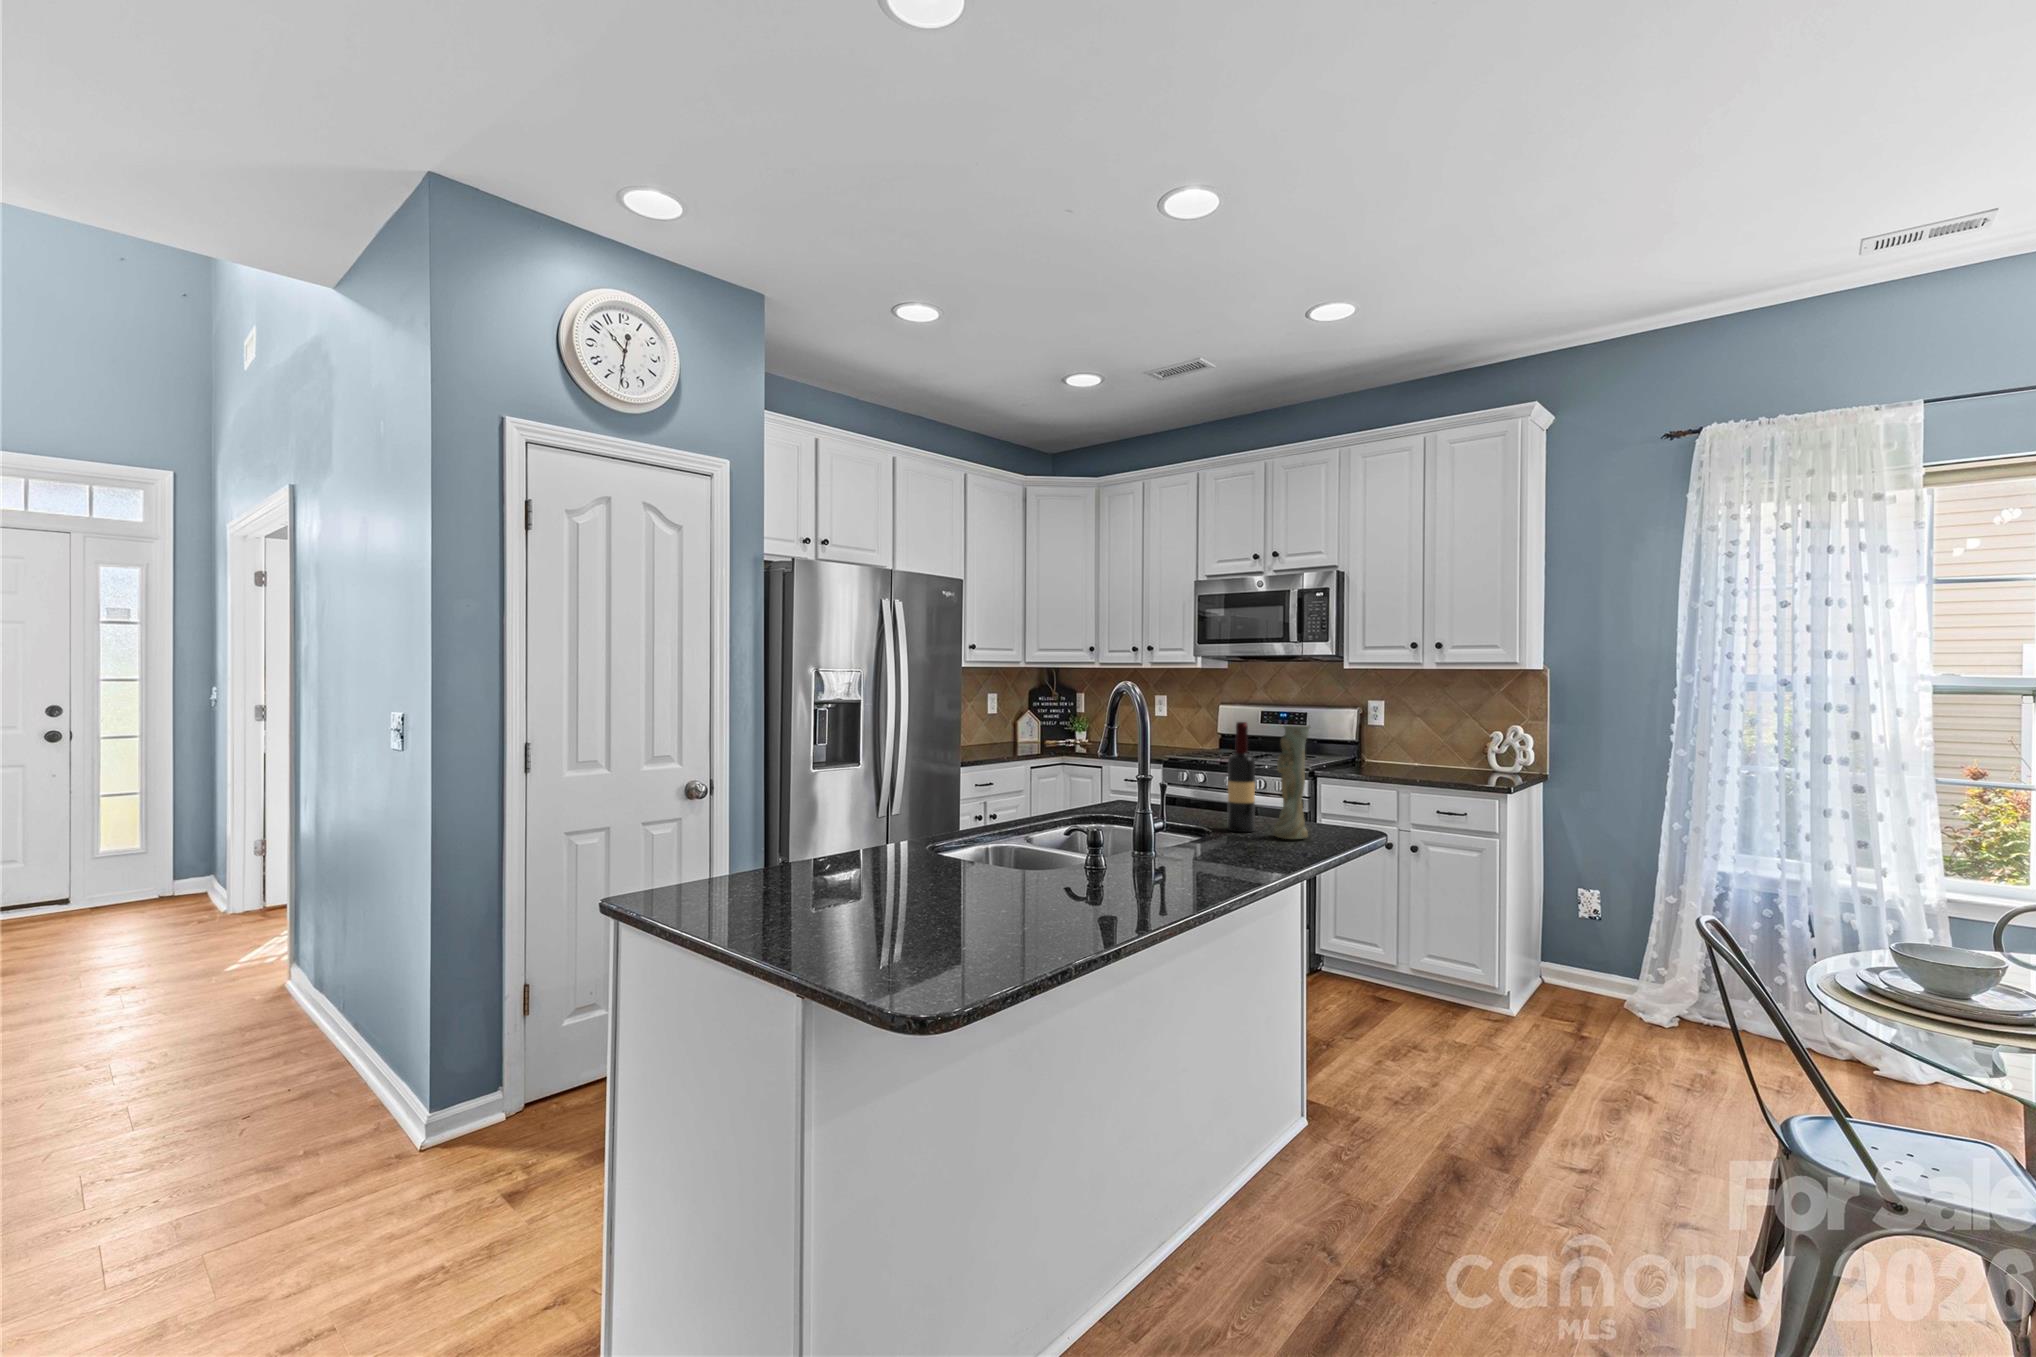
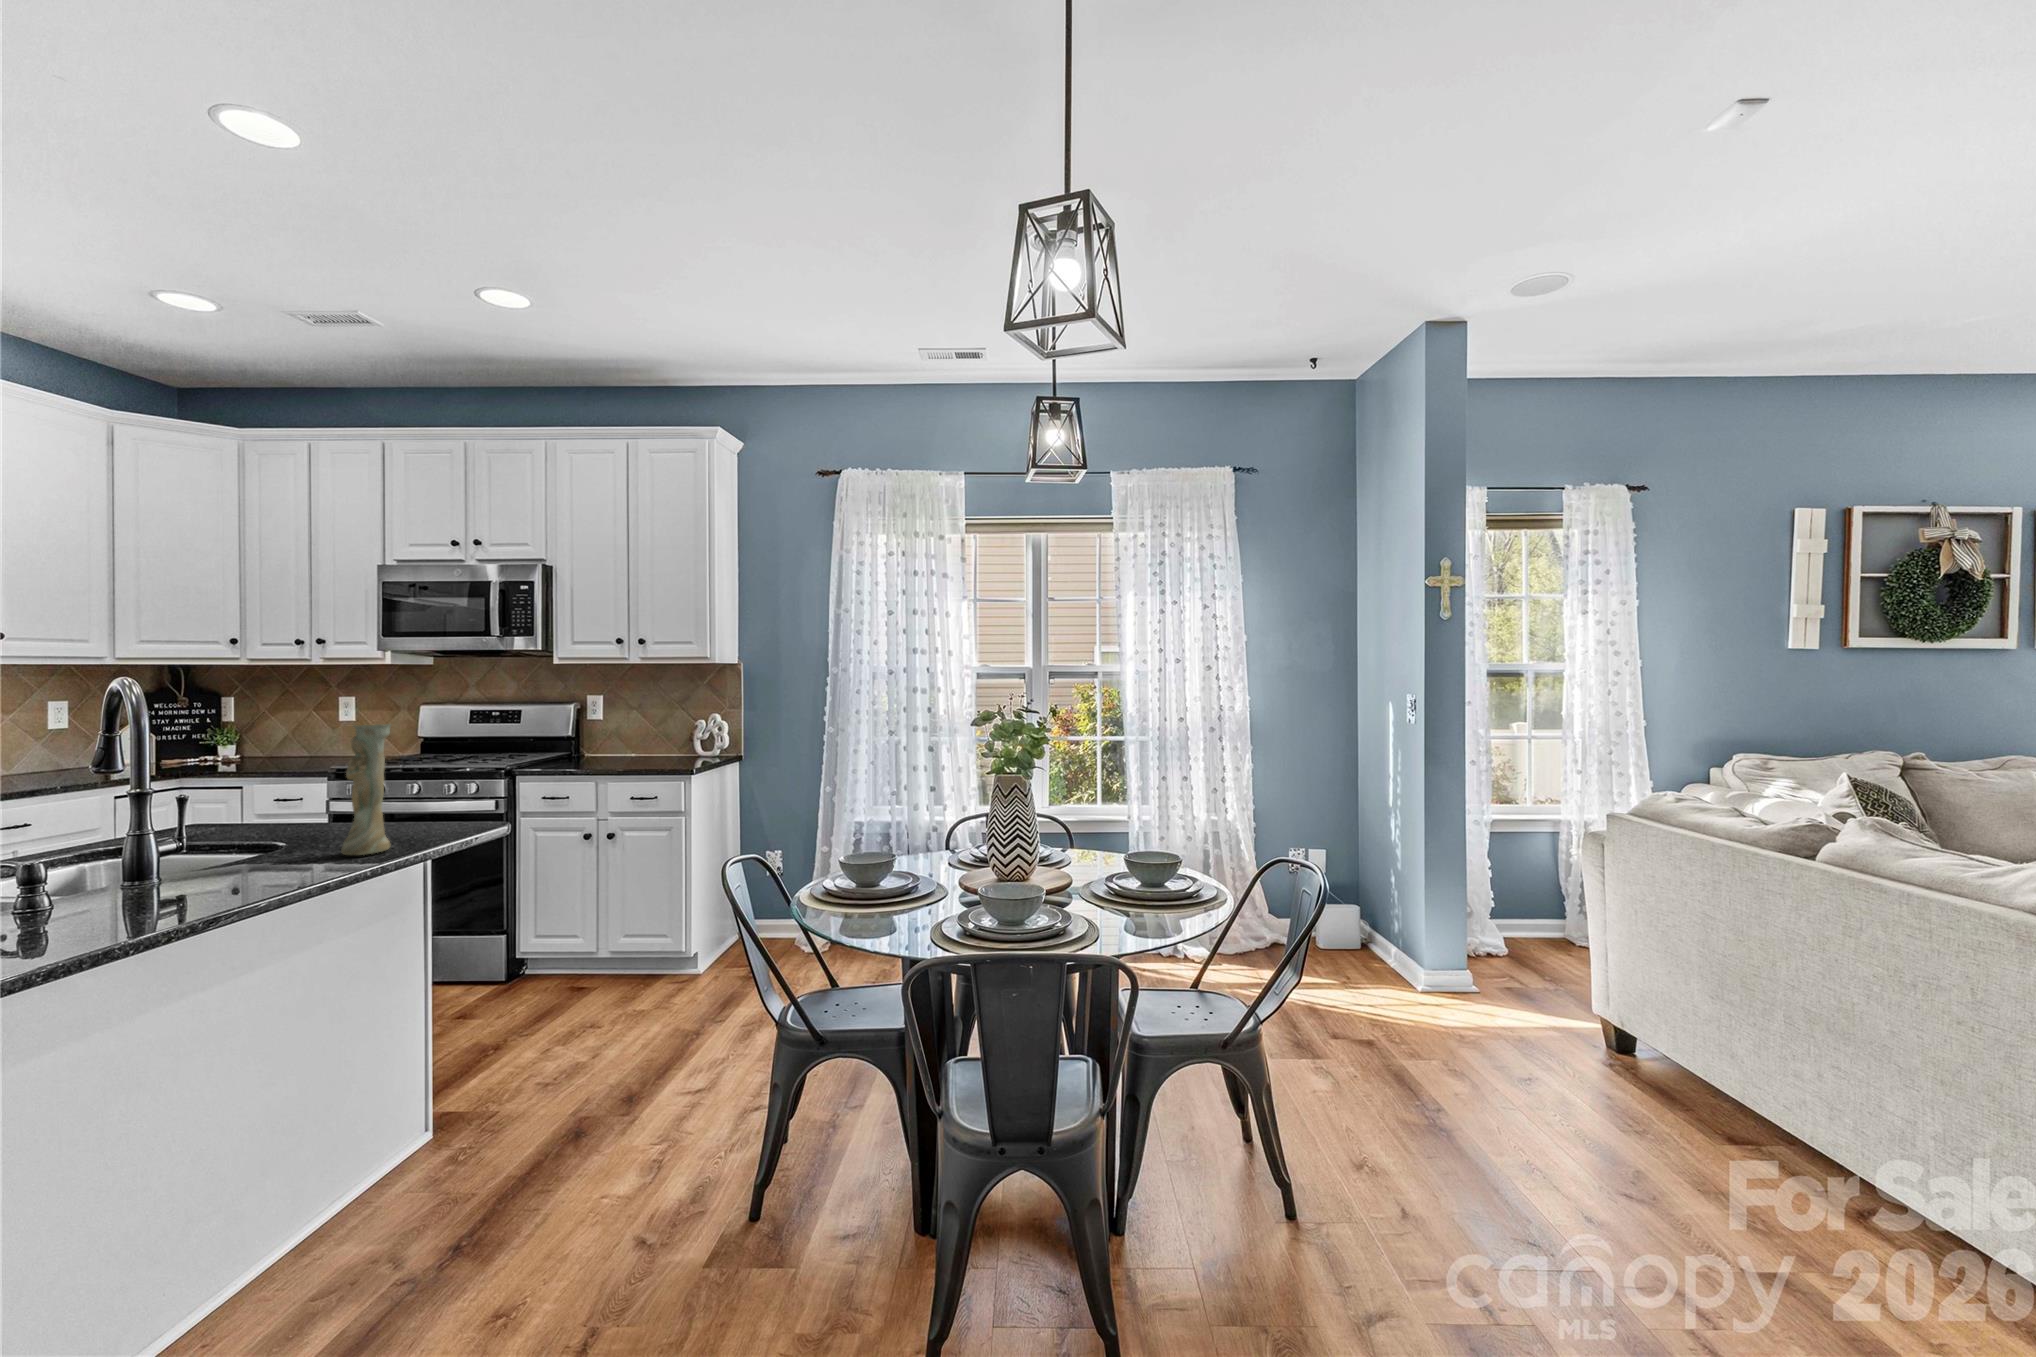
wine bottle: present [1228,722,1255,832] -> none [283,723,325,855]

